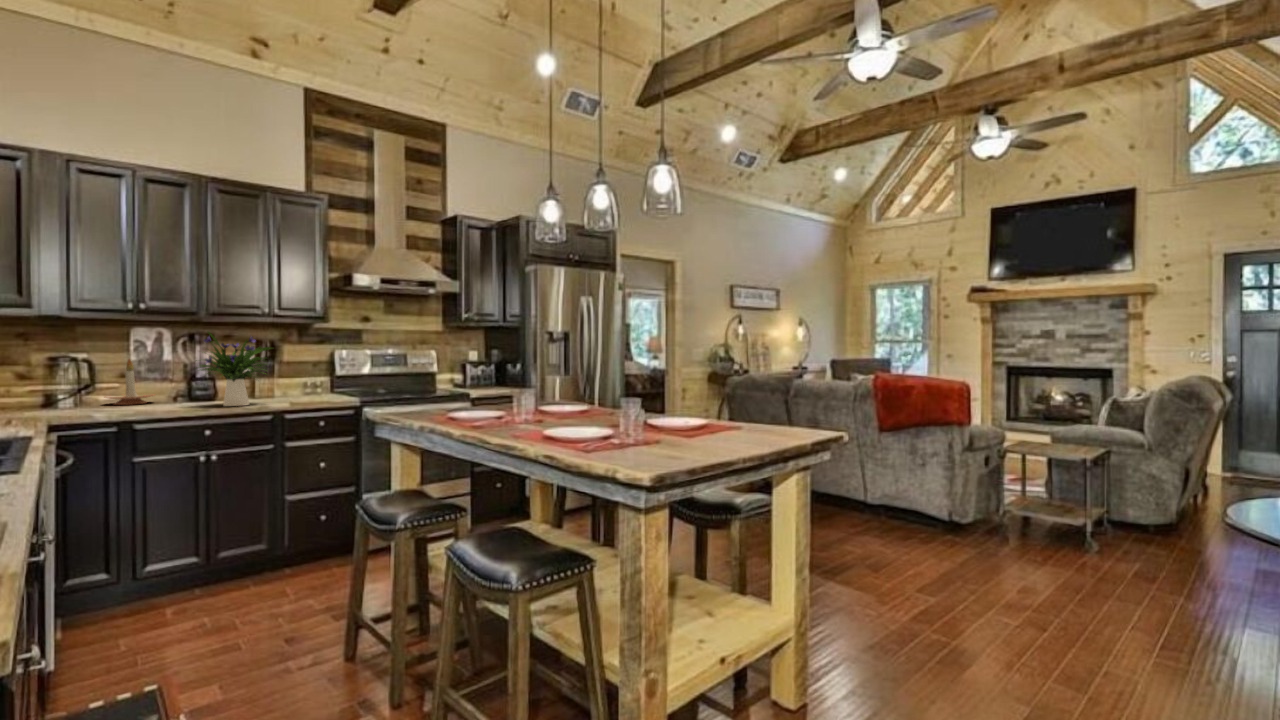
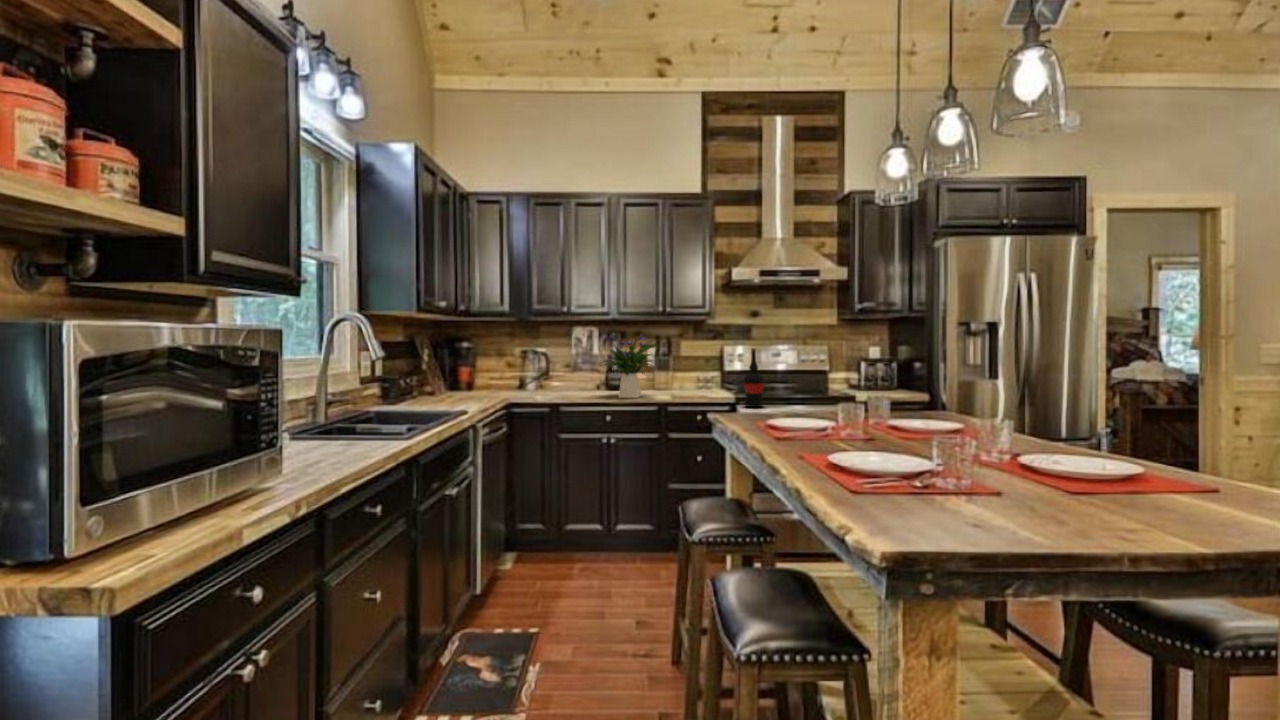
wine bottle: none [381,349,402,404] -> present [743,348,764,407]
candle holder: present [106,359,155,405] -> none [551,352,585,390]

